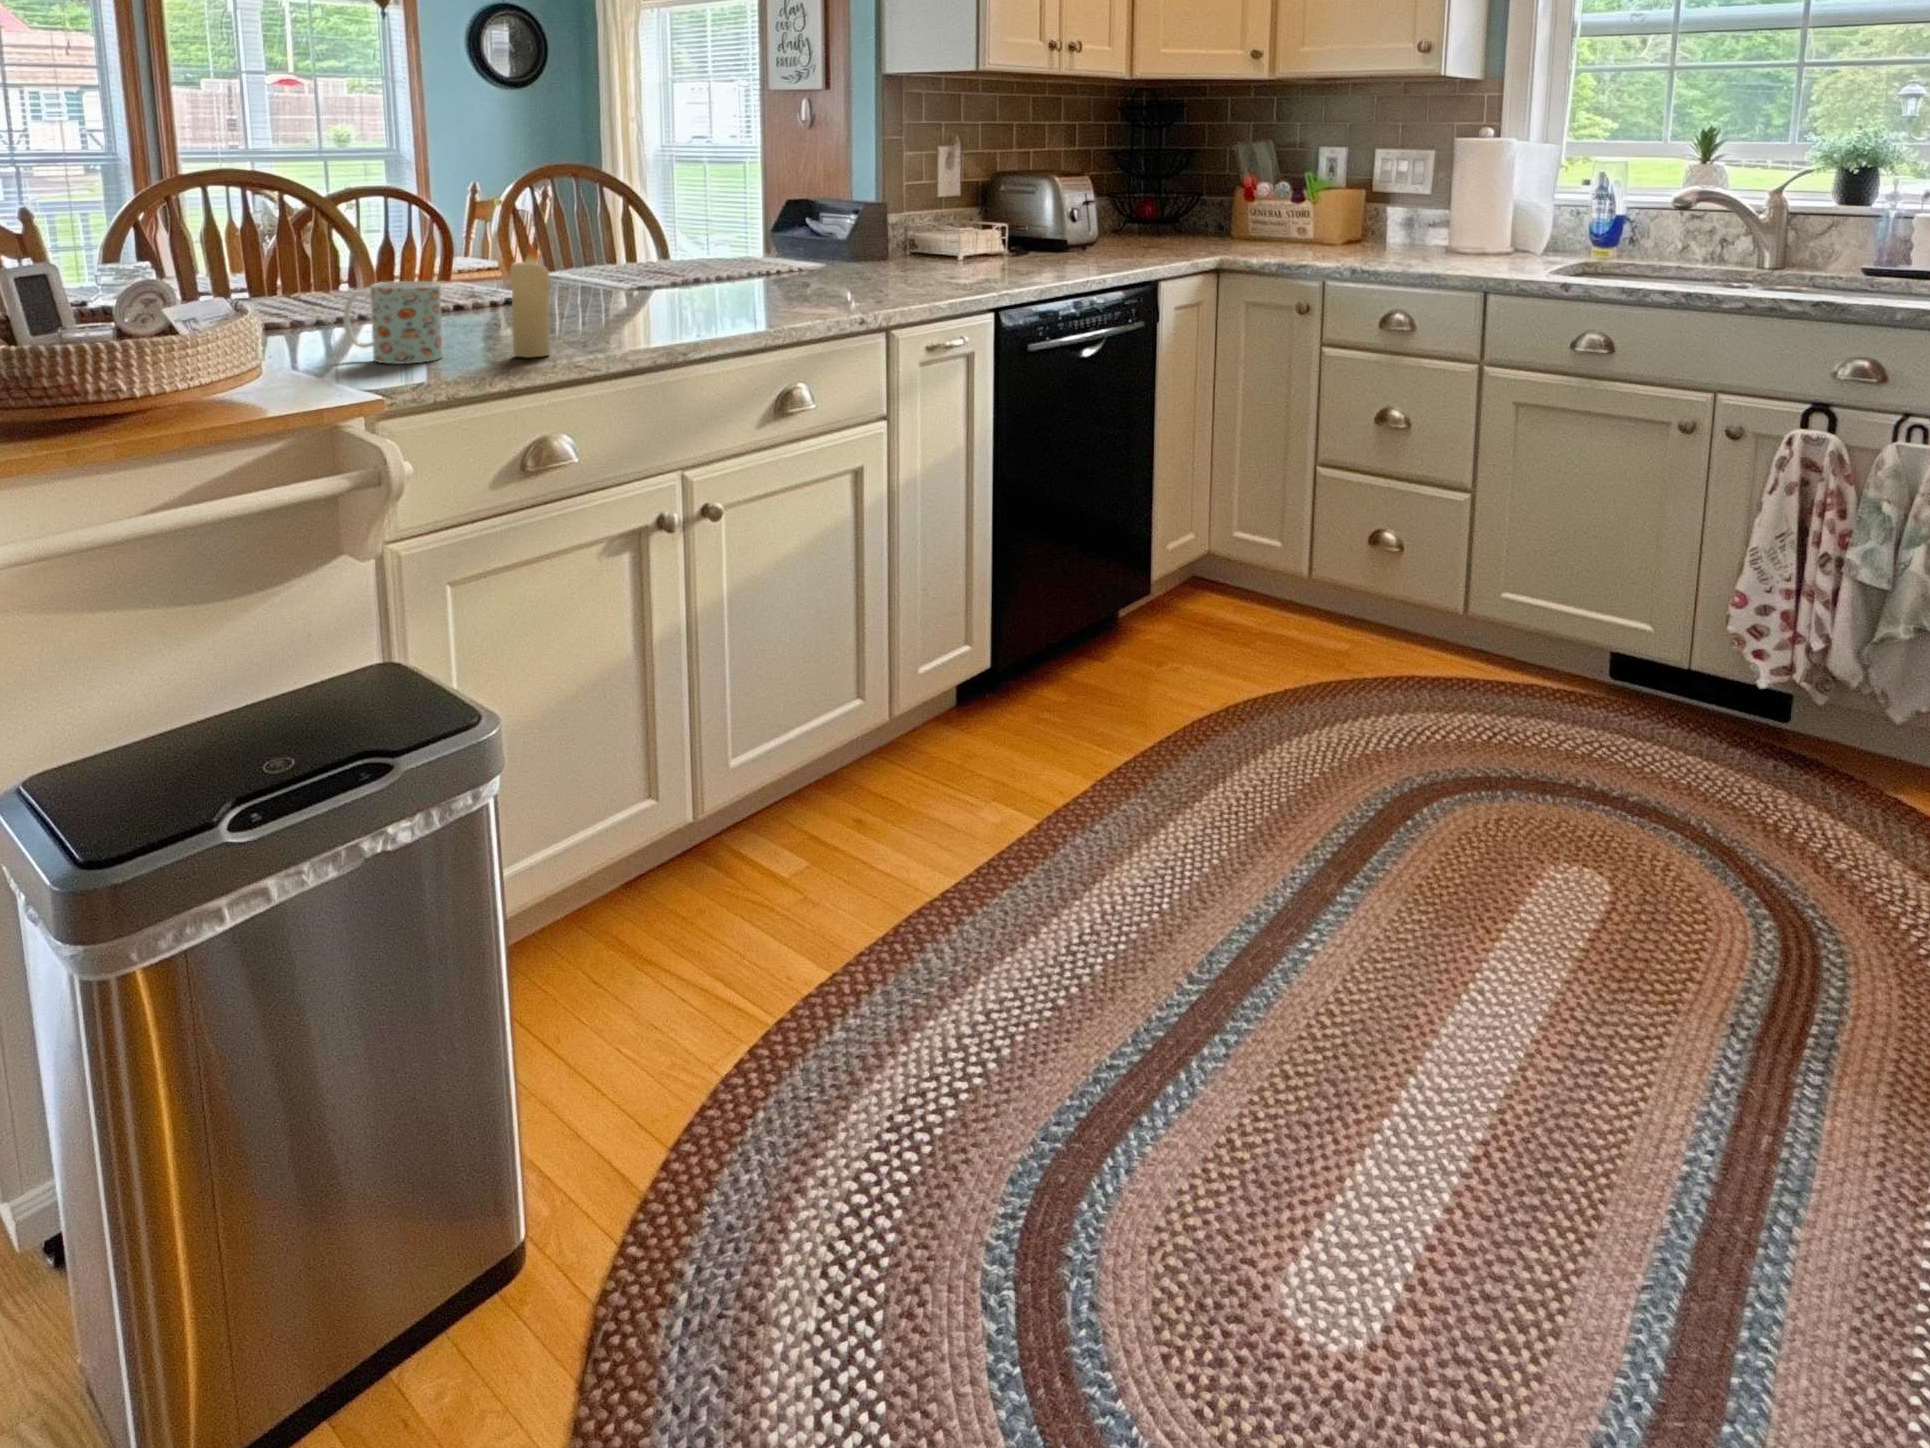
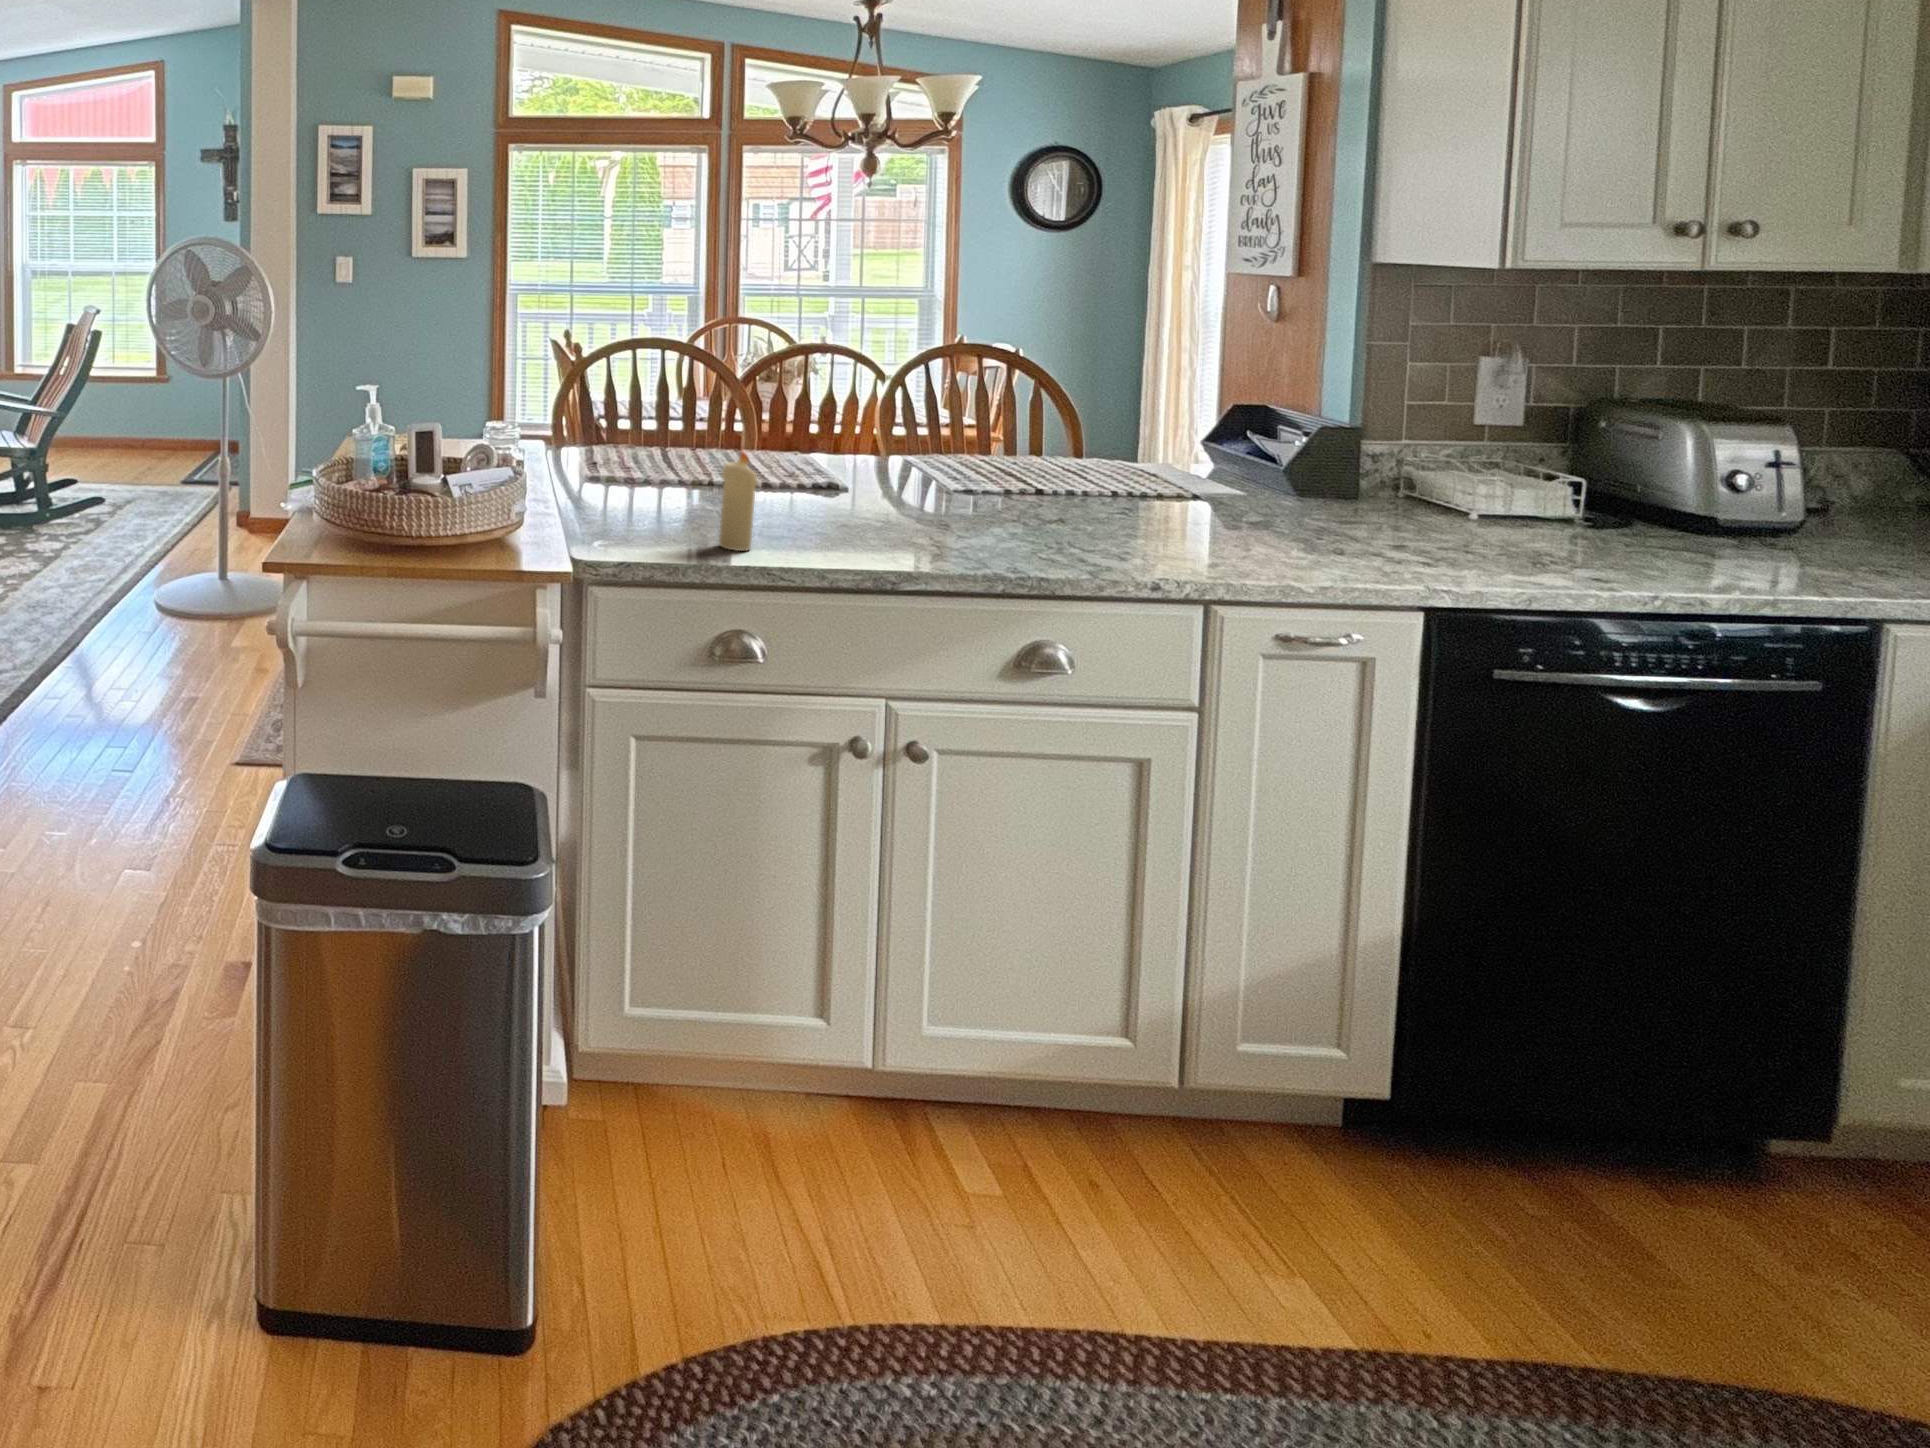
mug: present [344,281,443,364] -> none [608,461,677,534]

